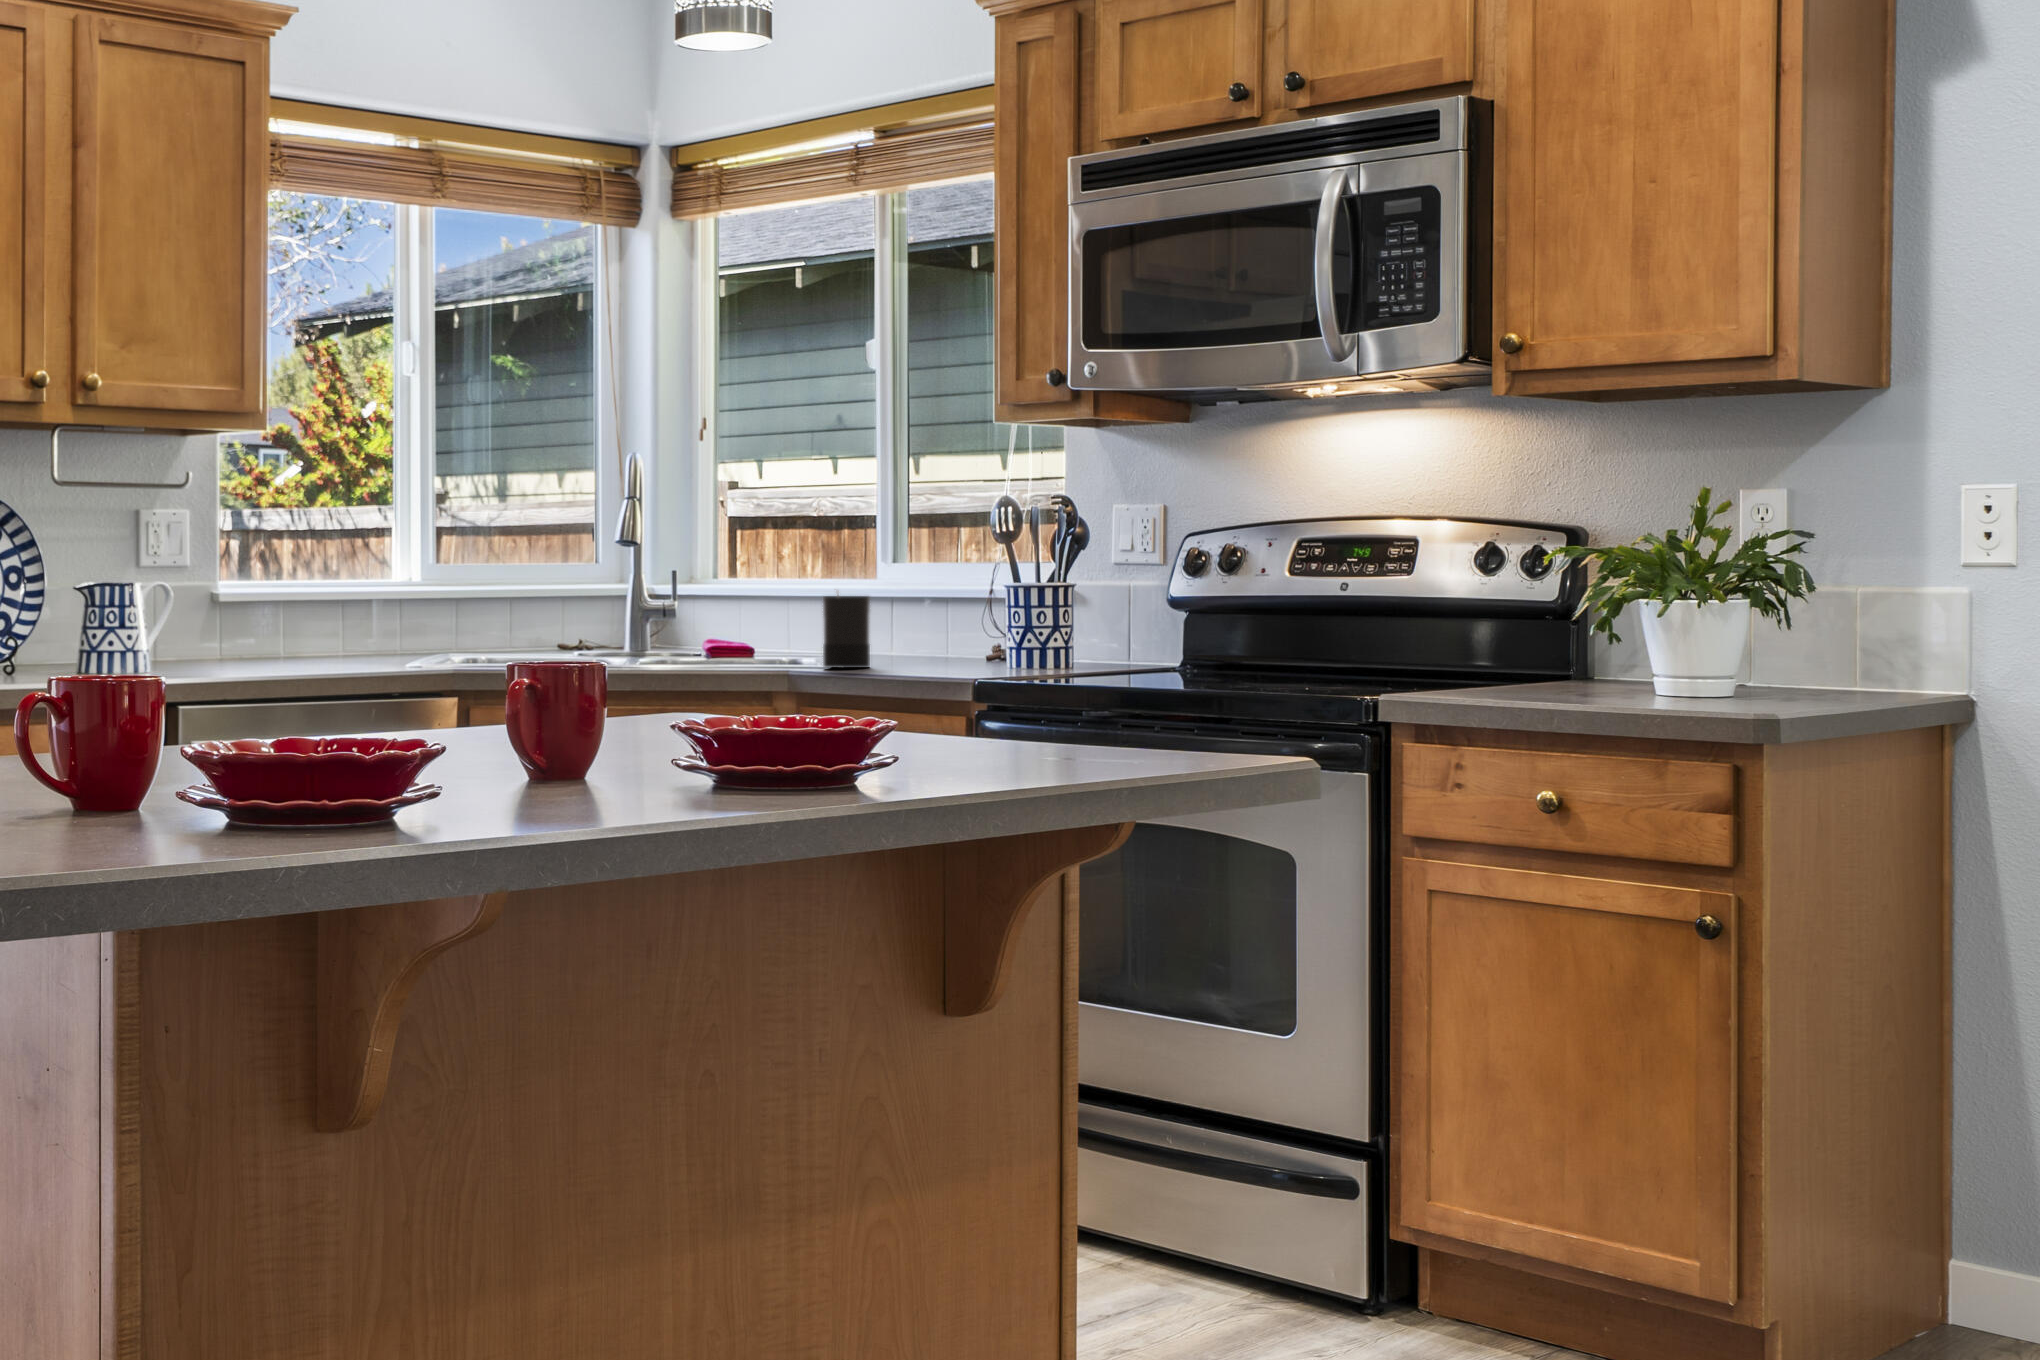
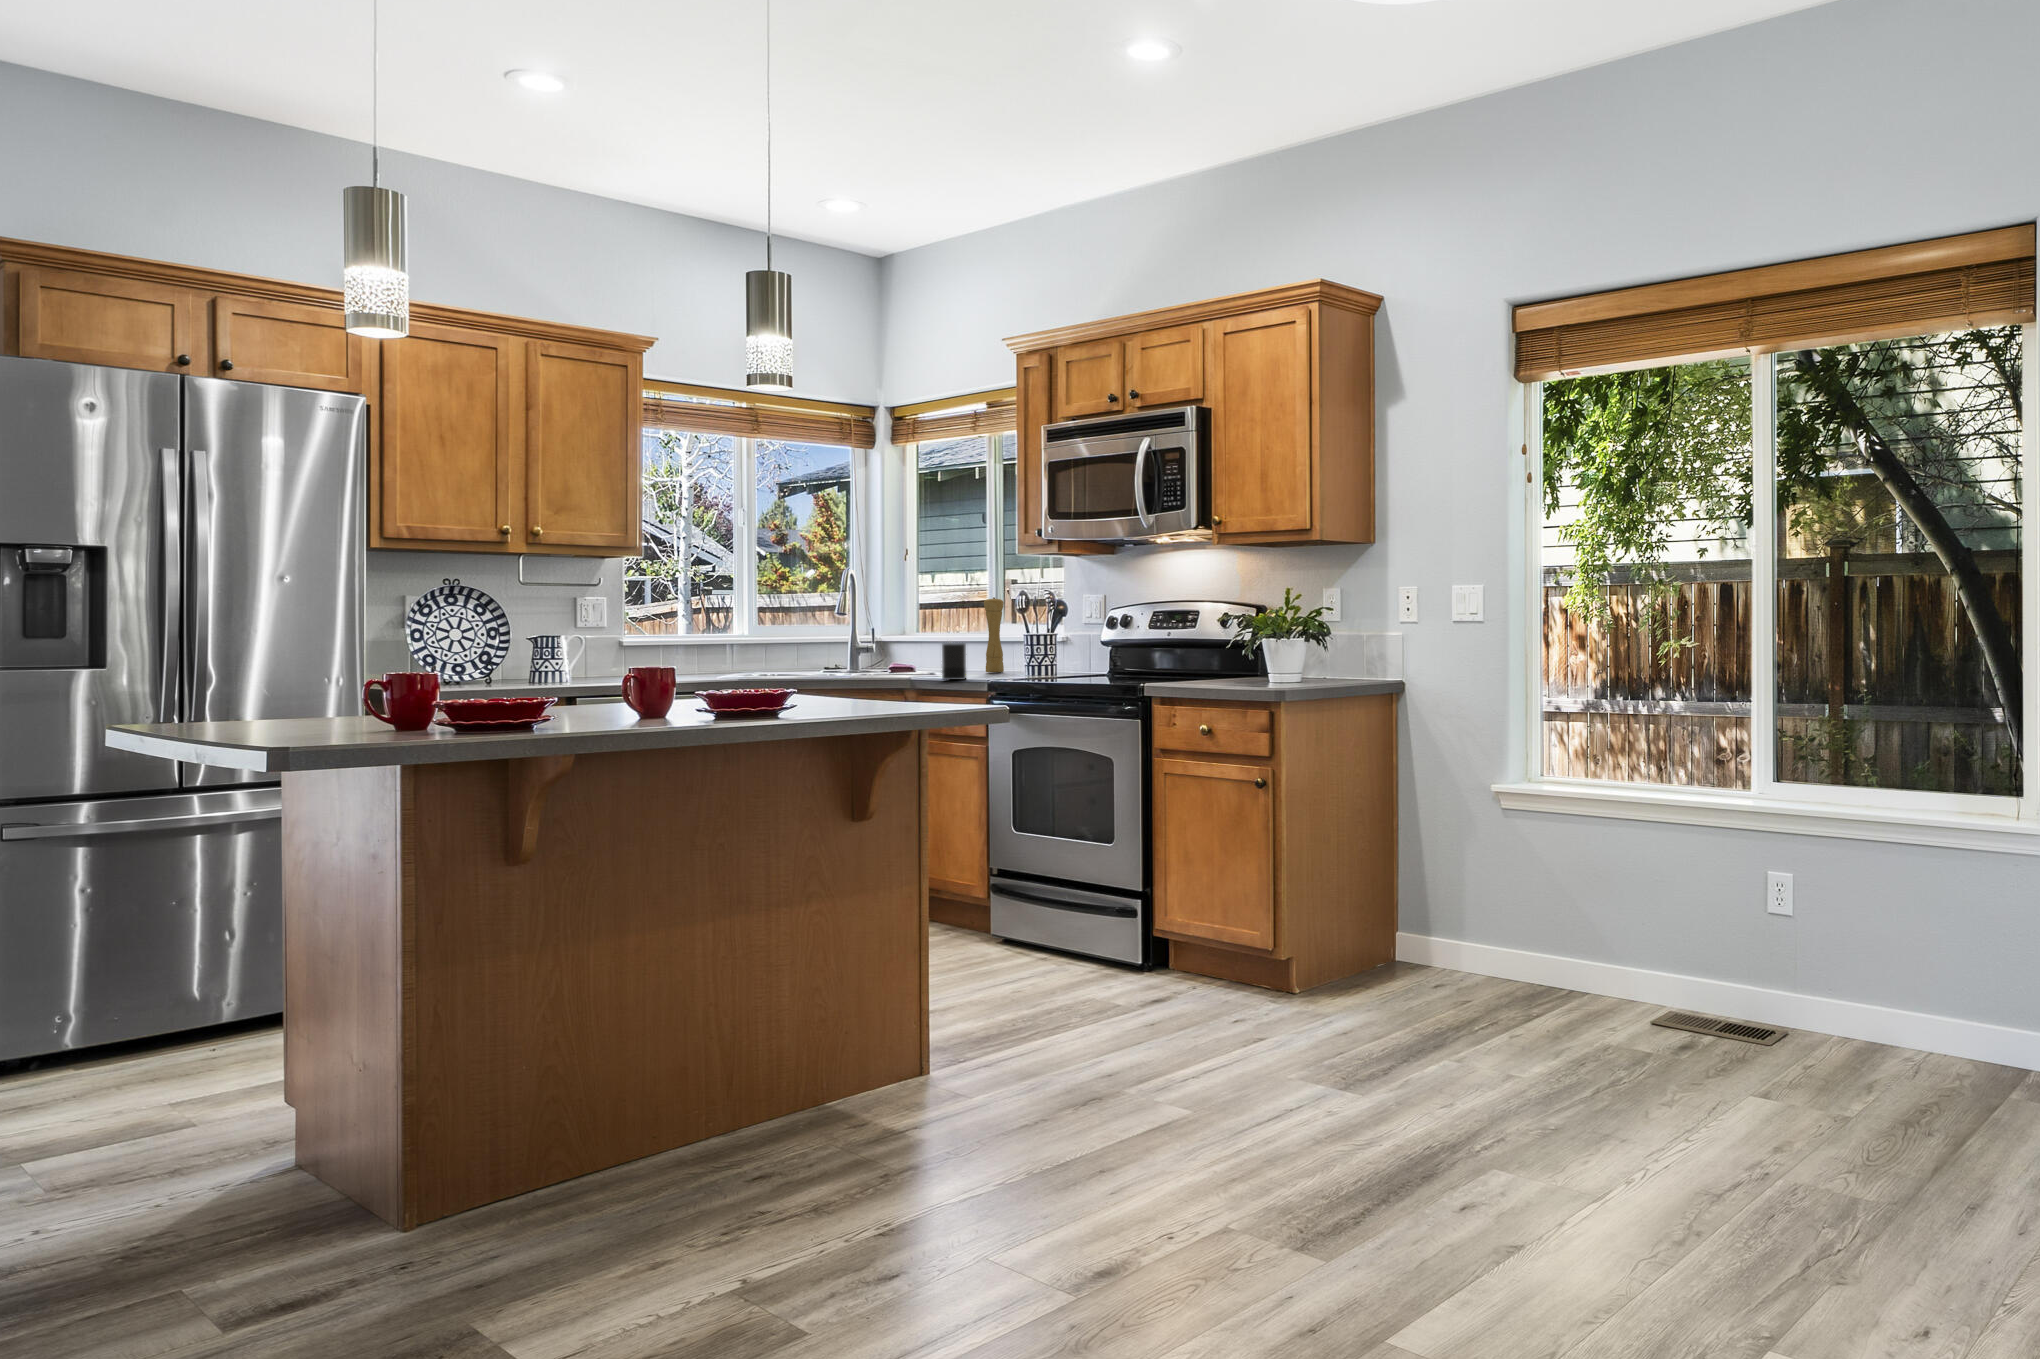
pepper mill: none [876,506,914,651] -> present [984,597,1004,673]

